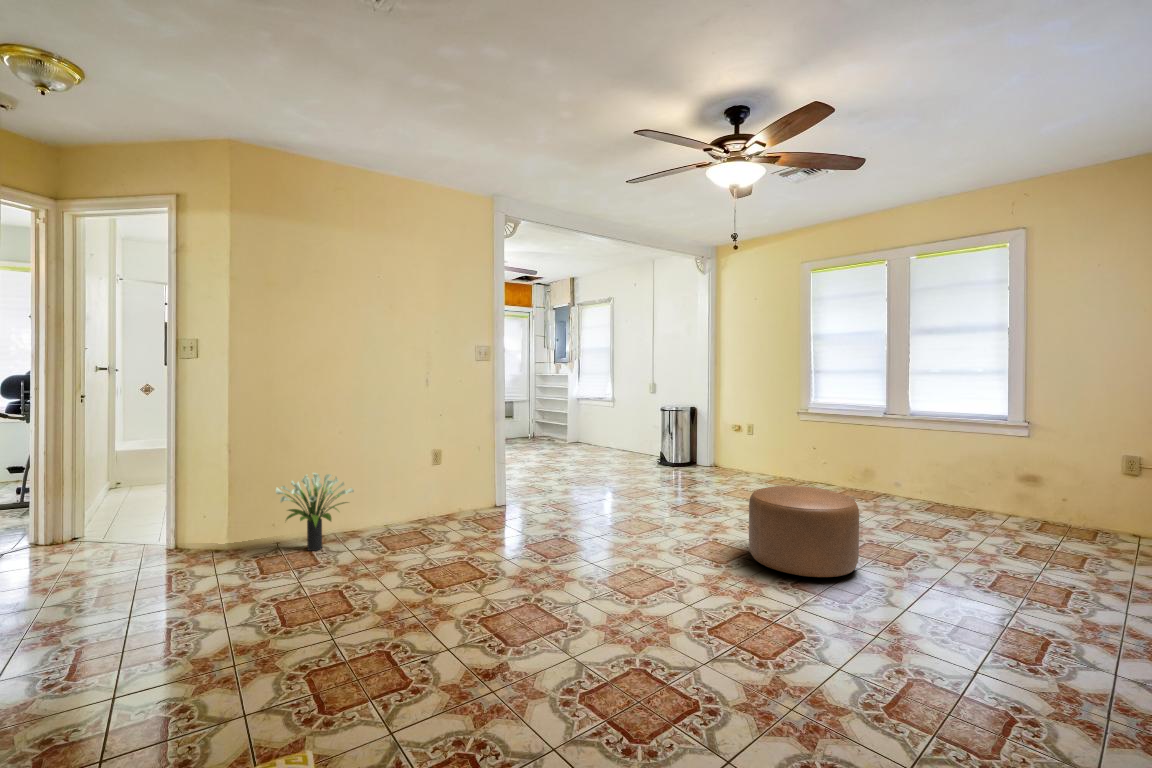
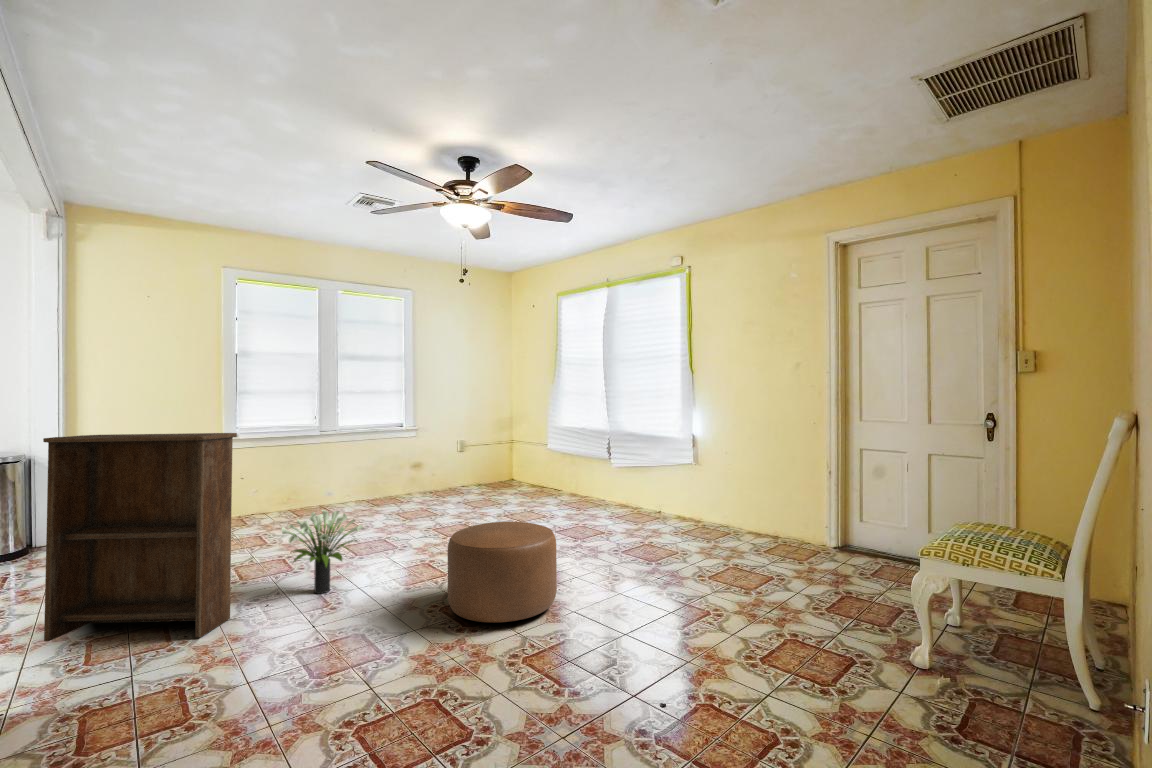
bookshelf: none [54,398,228,585] -> present [43,433,237,641]
ottoman: present [749,486,859,577] -> present [448,522,557,622]

